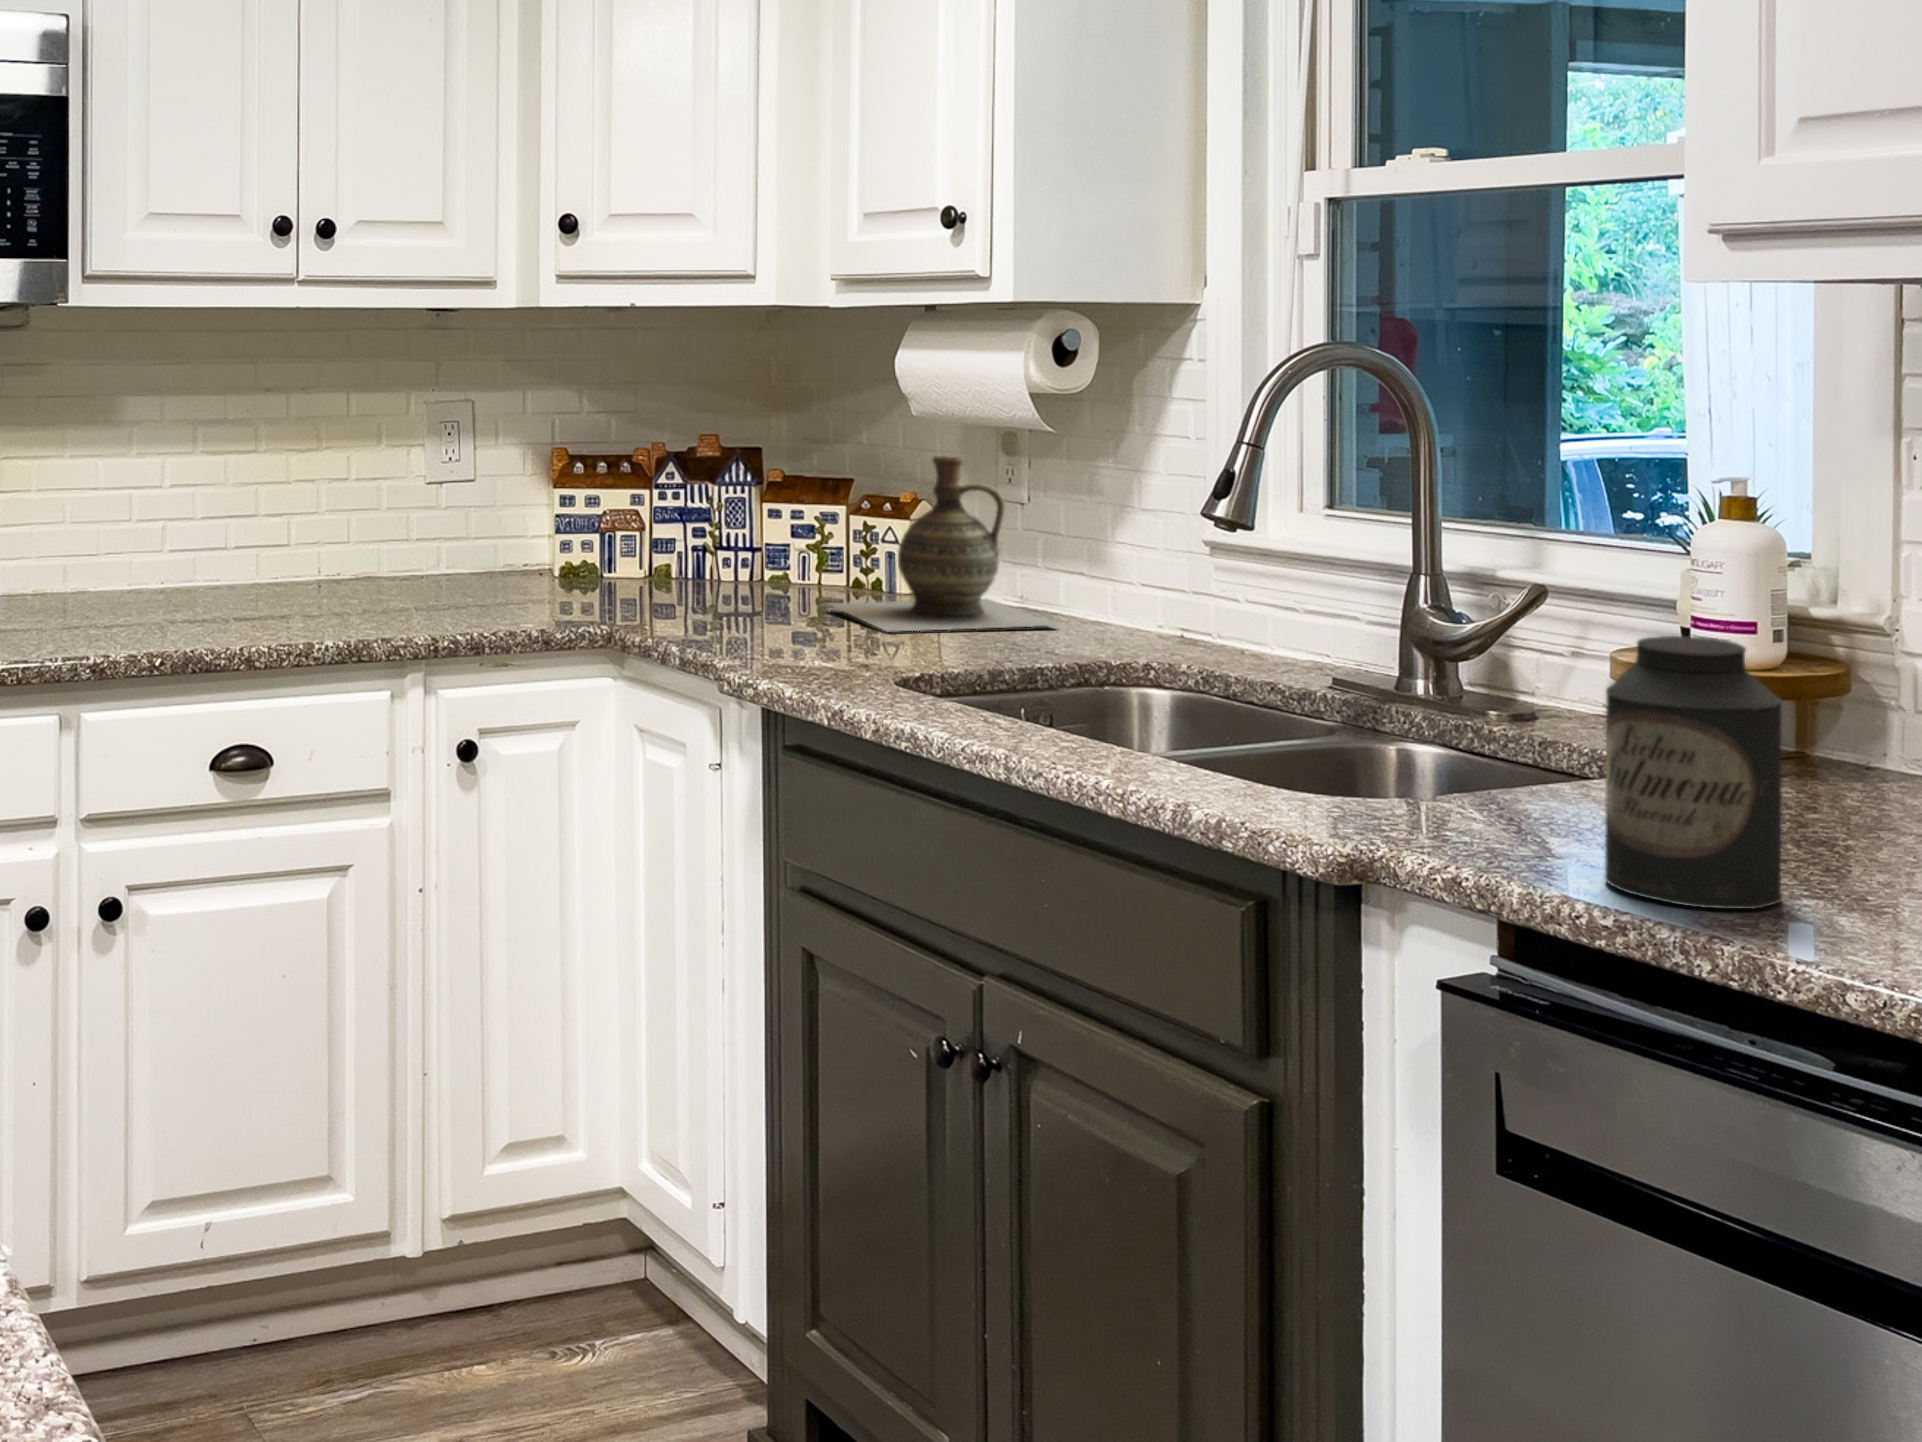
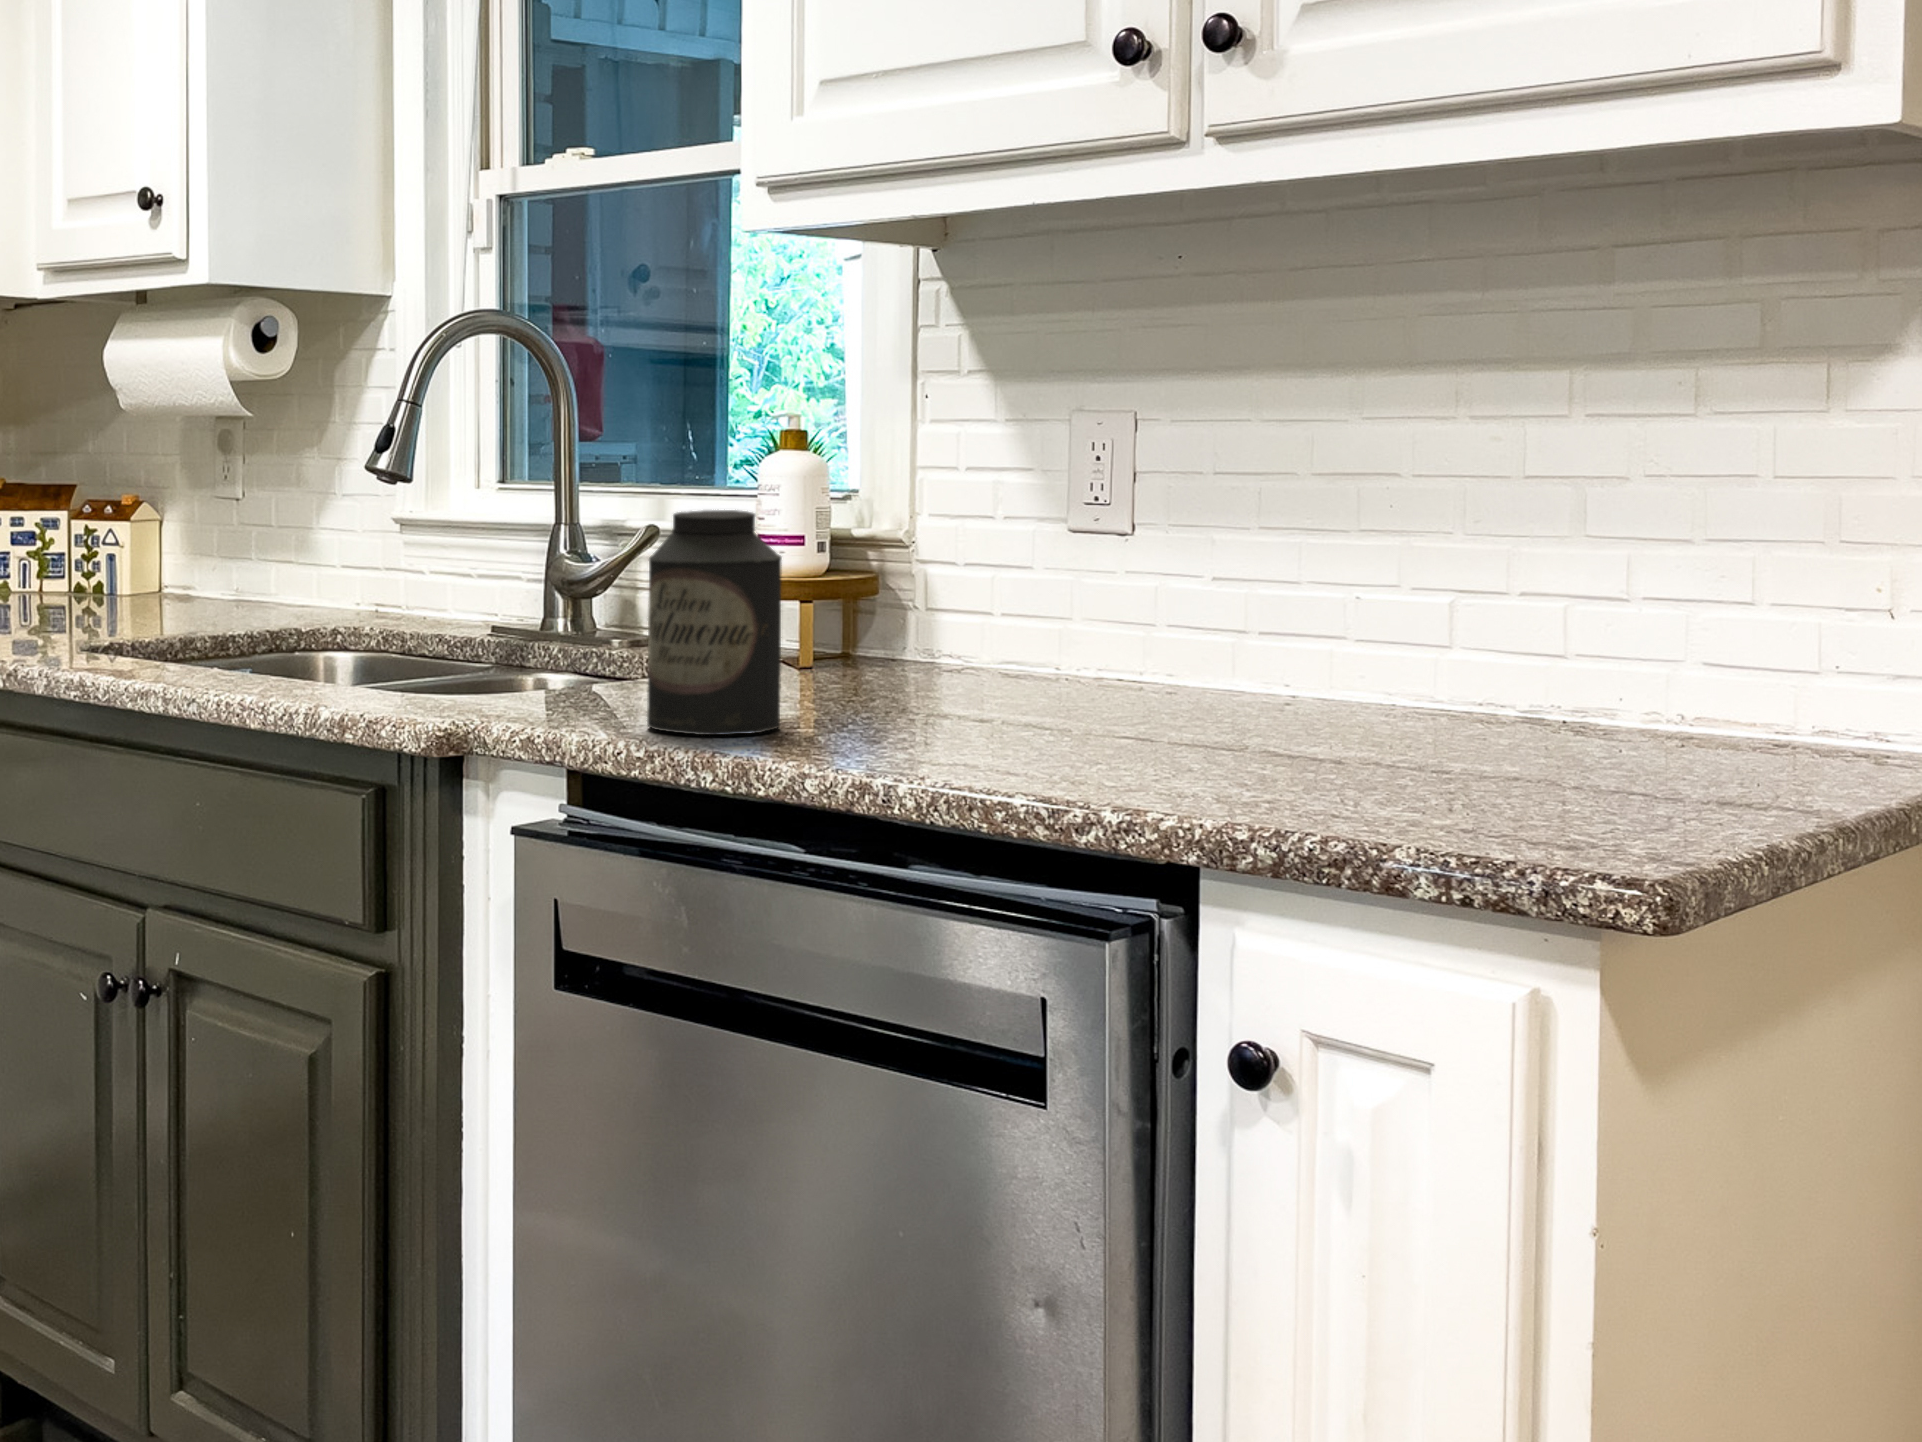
ceramic jug: present [830,456,1058,631] -> none [35,449,263,618]

